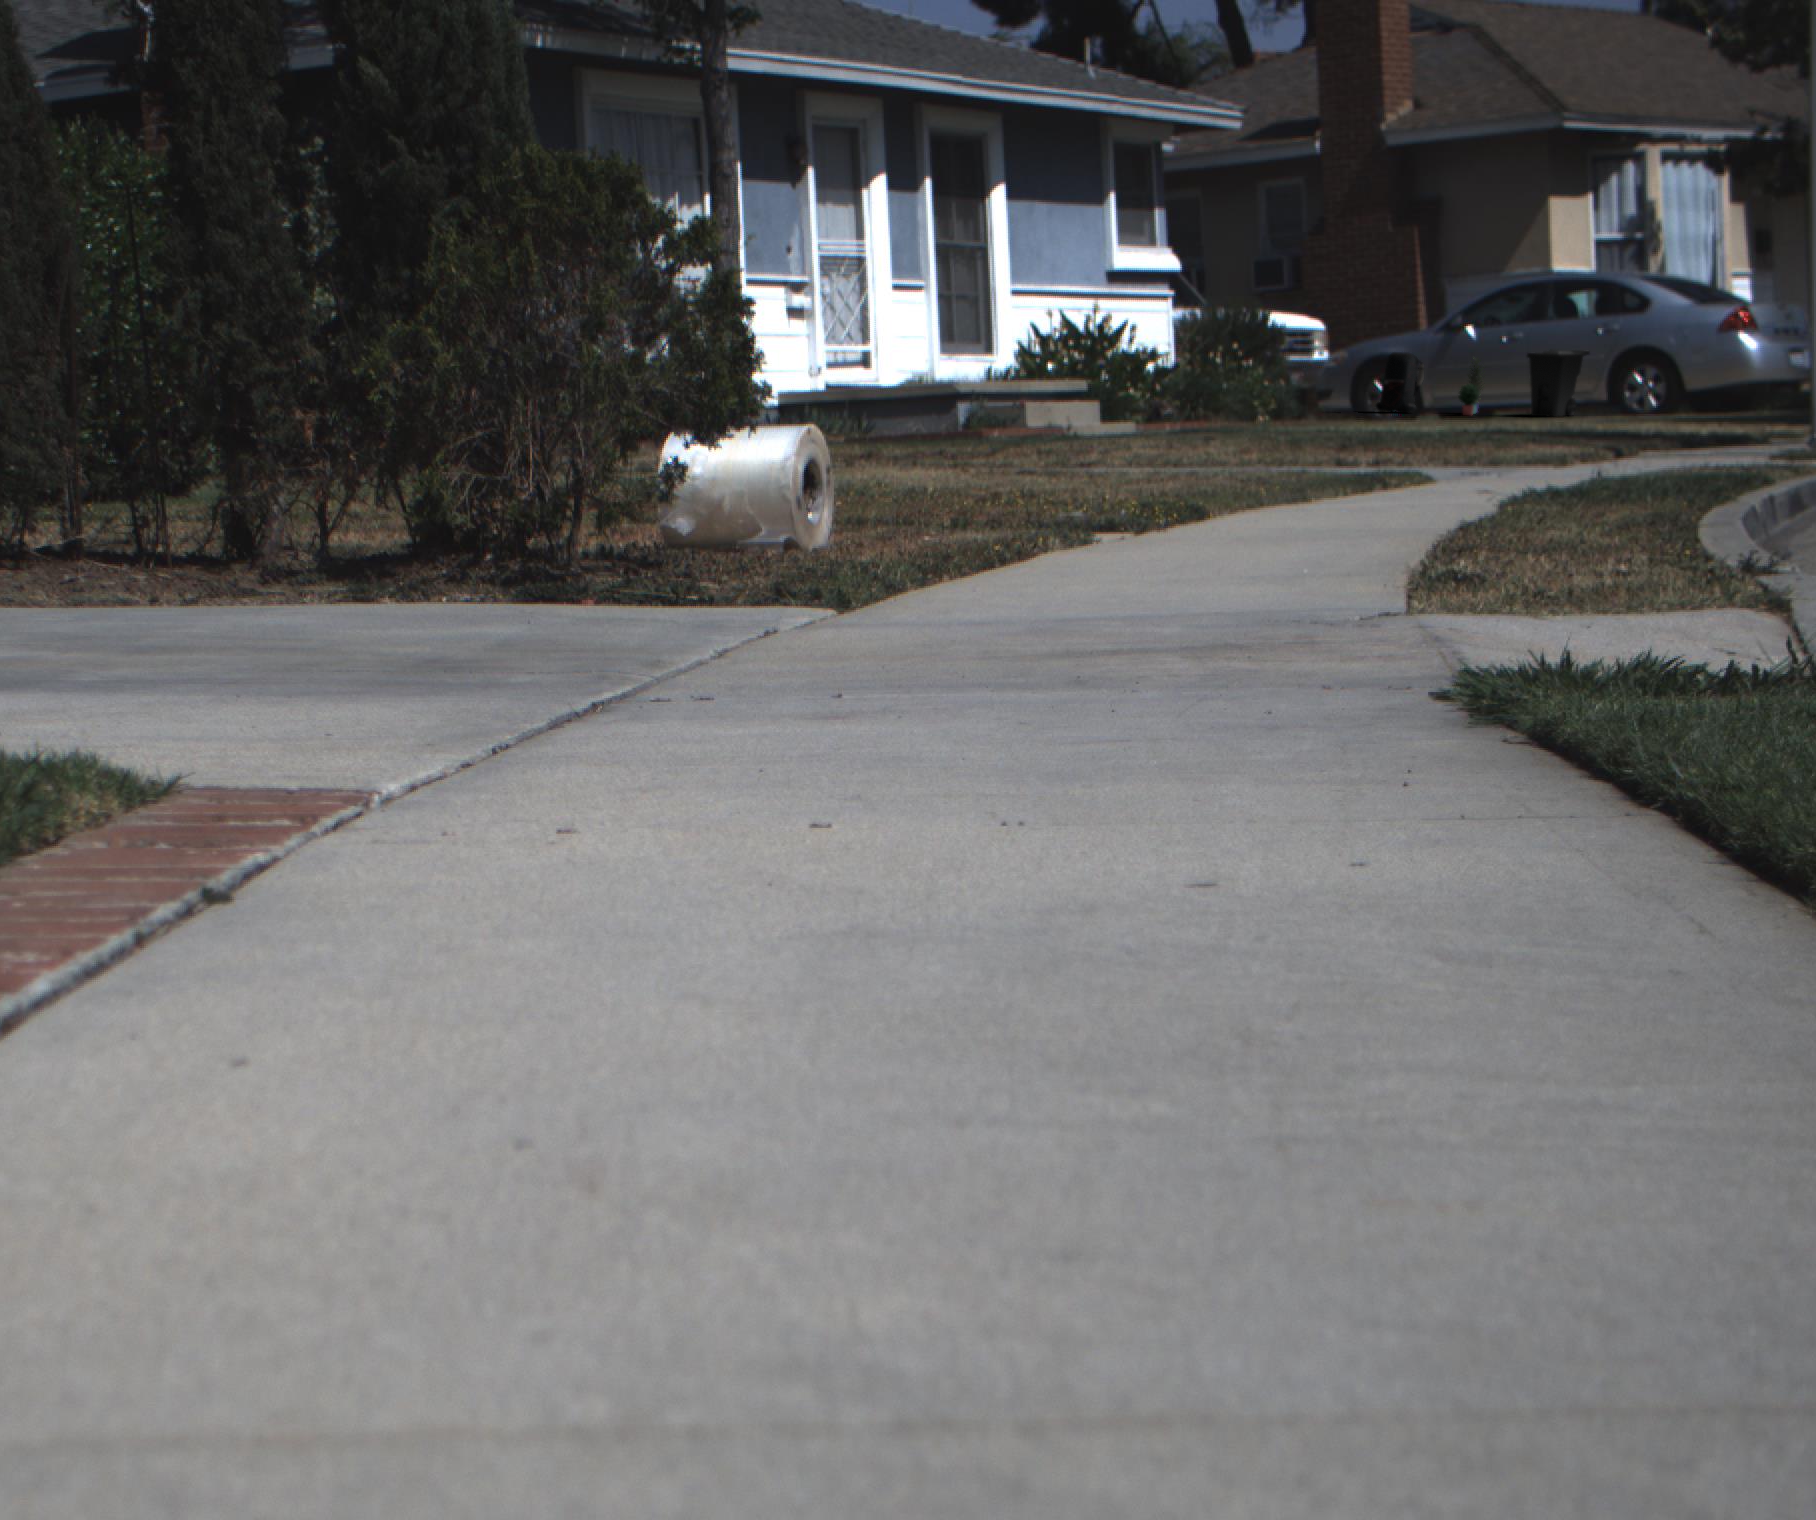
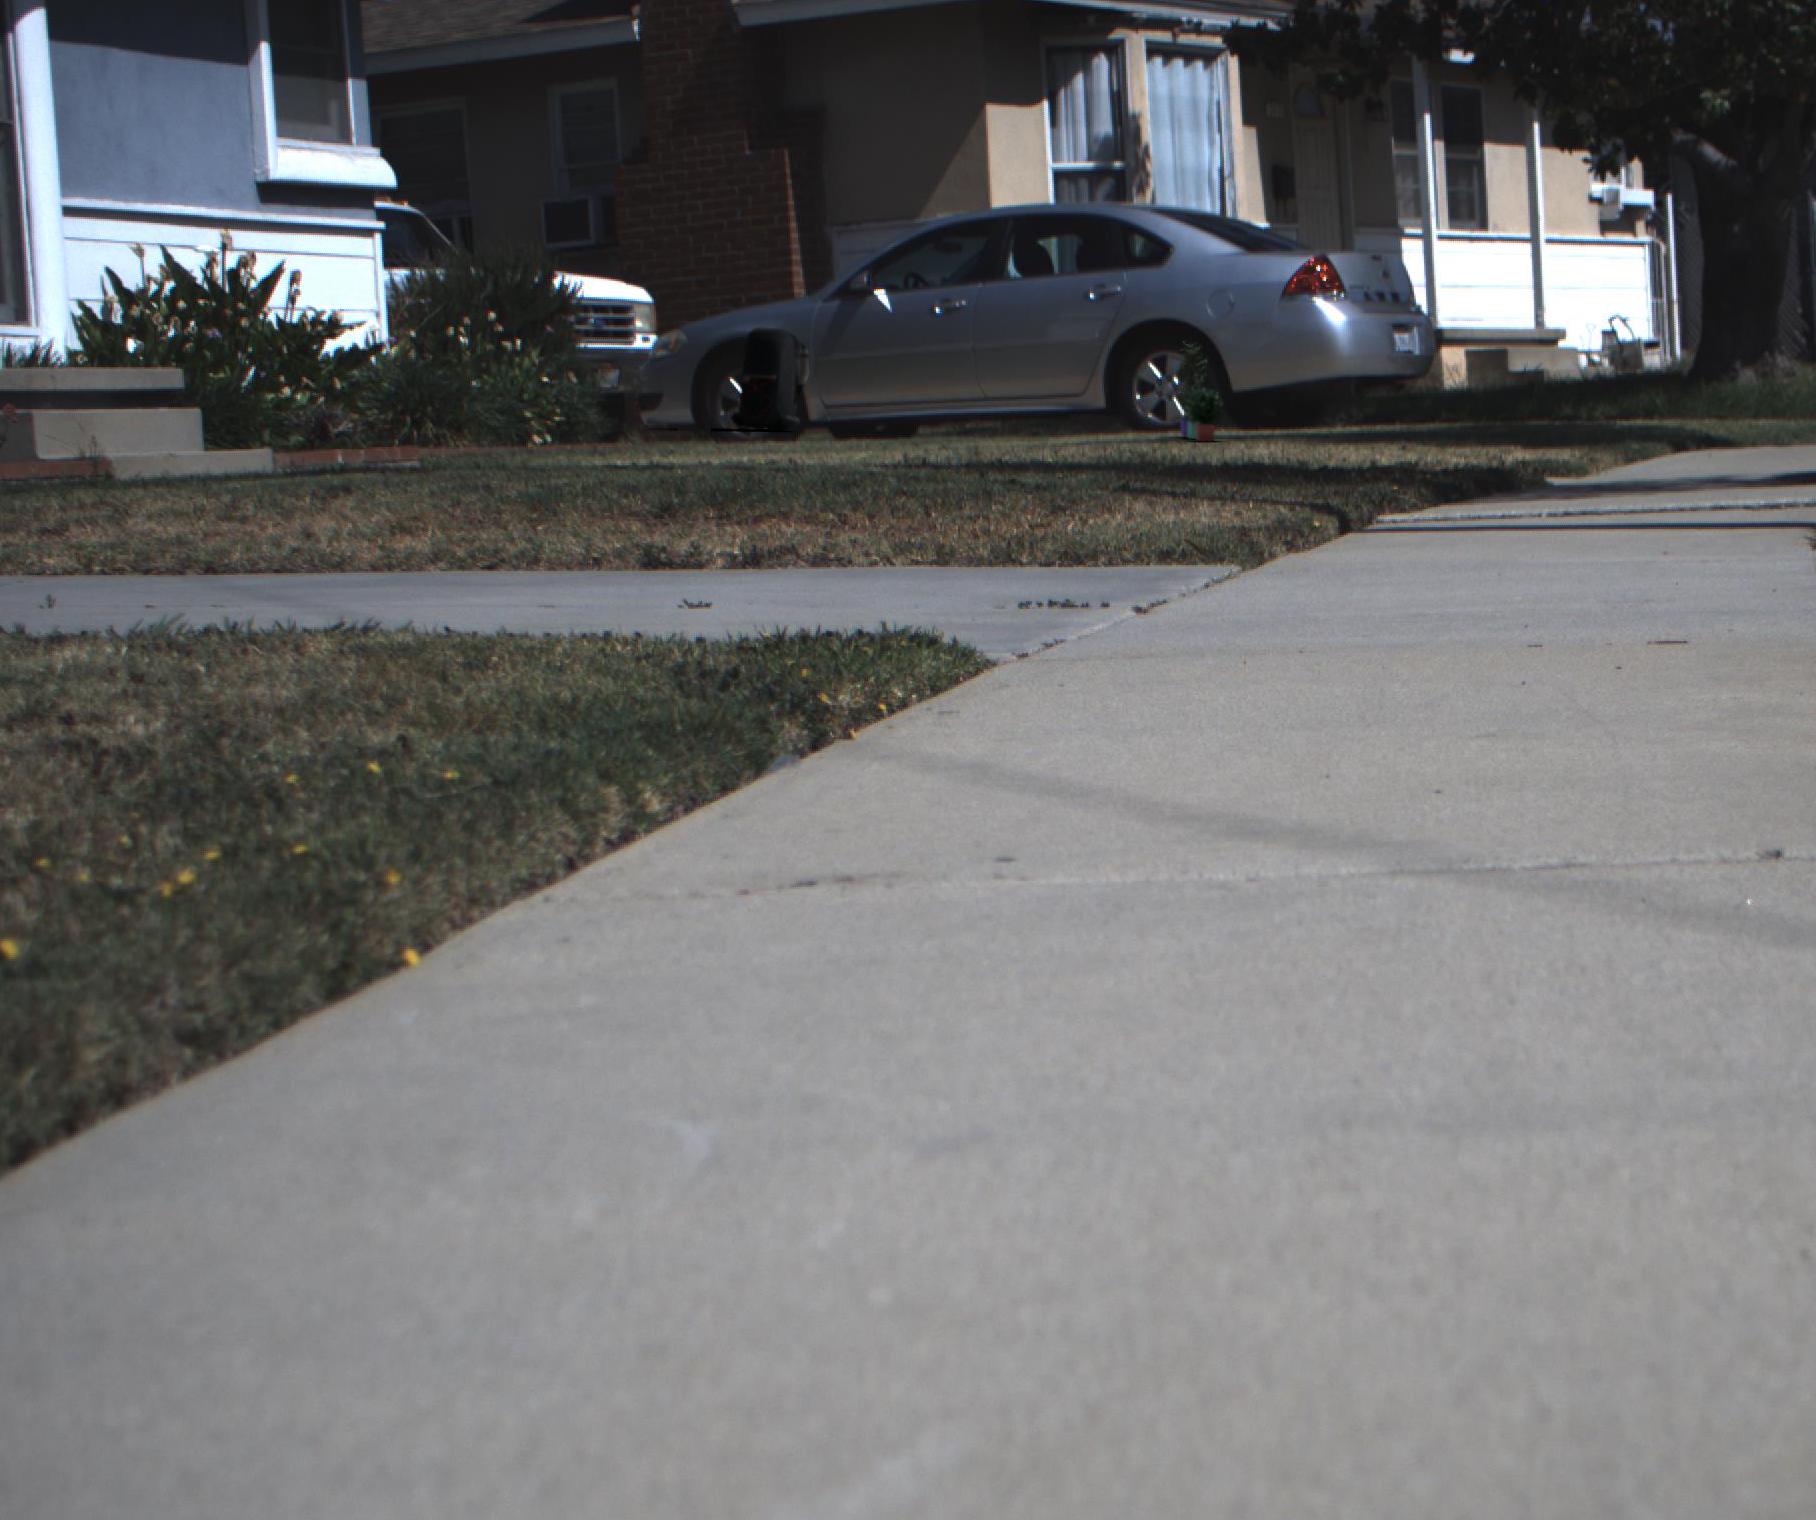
trash can: present [1527,350,1590,417] -> none [977,326,1080,439]
potted plant: present [1459,359,1484,415] -> present [1177,344,1222,441]

